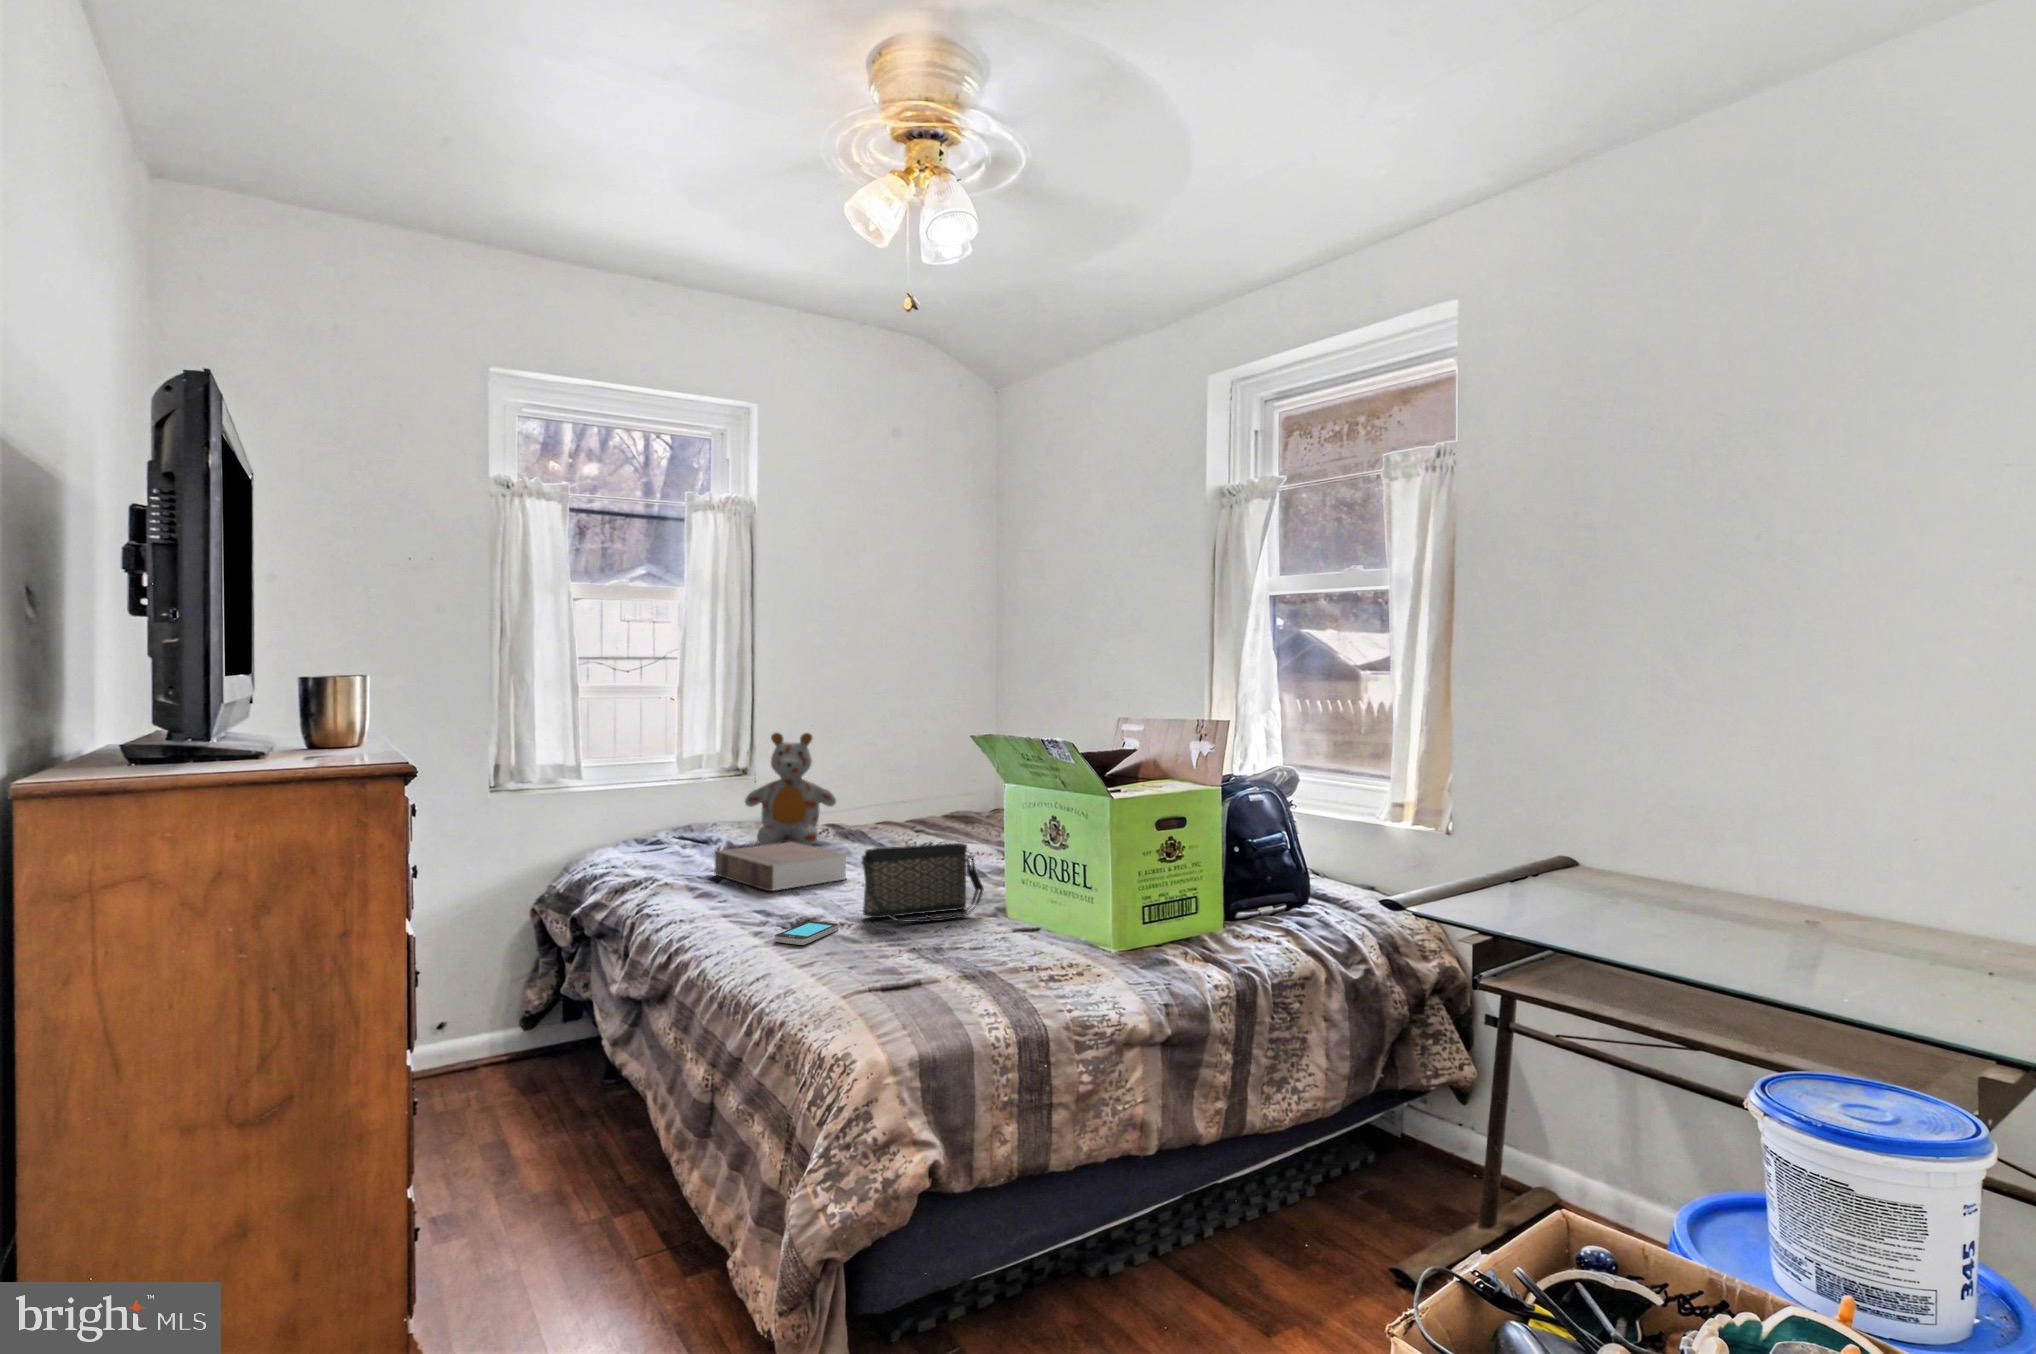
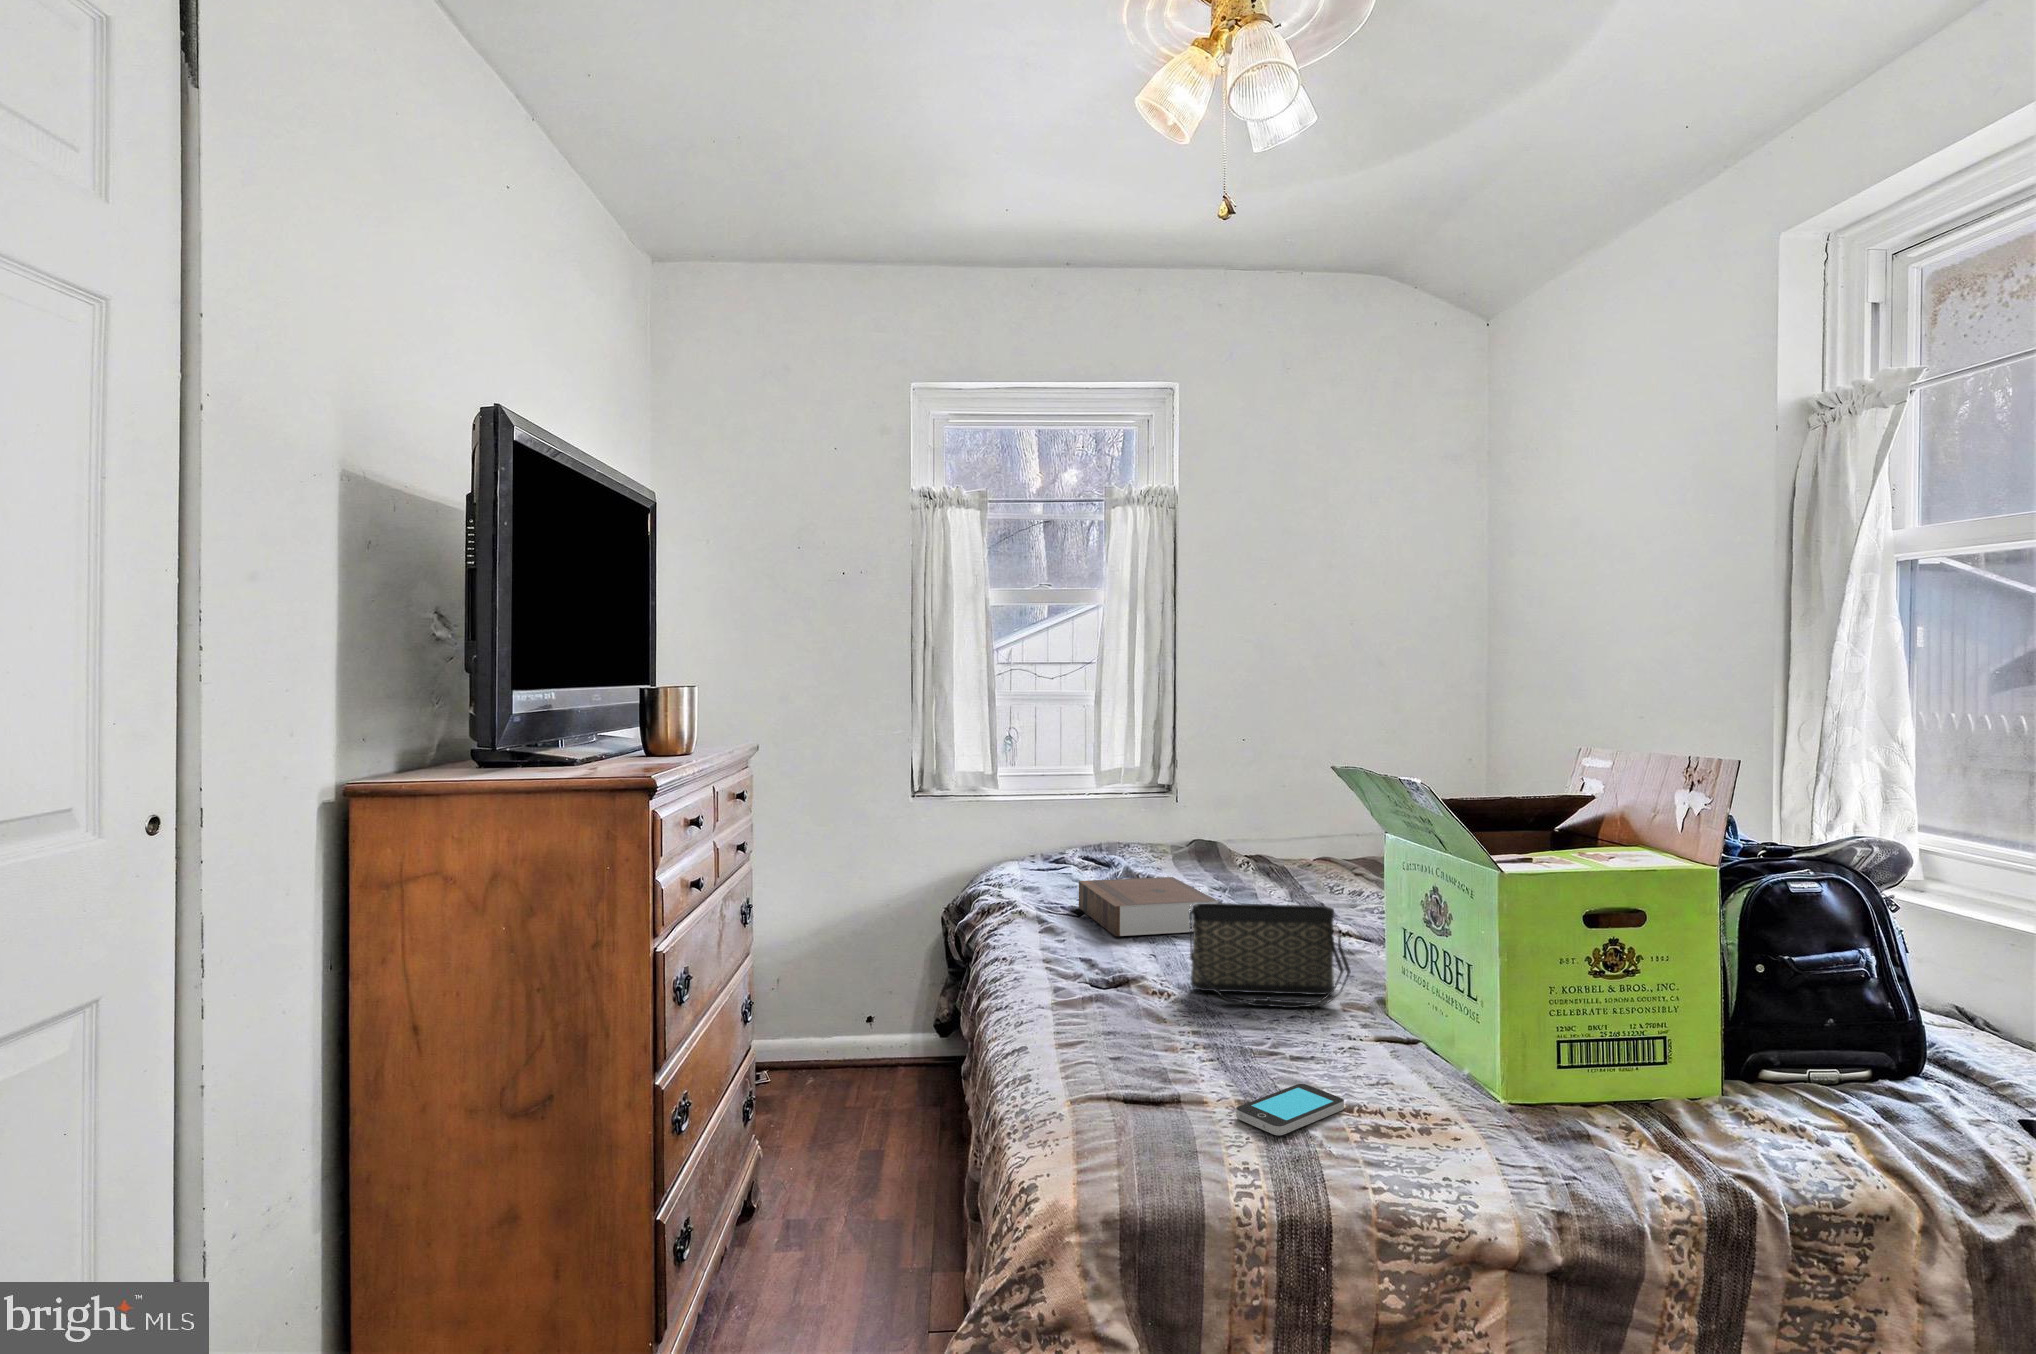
stuffed bear: present [745,733,836,846] -> none [1146,747,1248,882]
smartphone: present [774,921,838,945] -> present [1236,1084,1344,1135]

